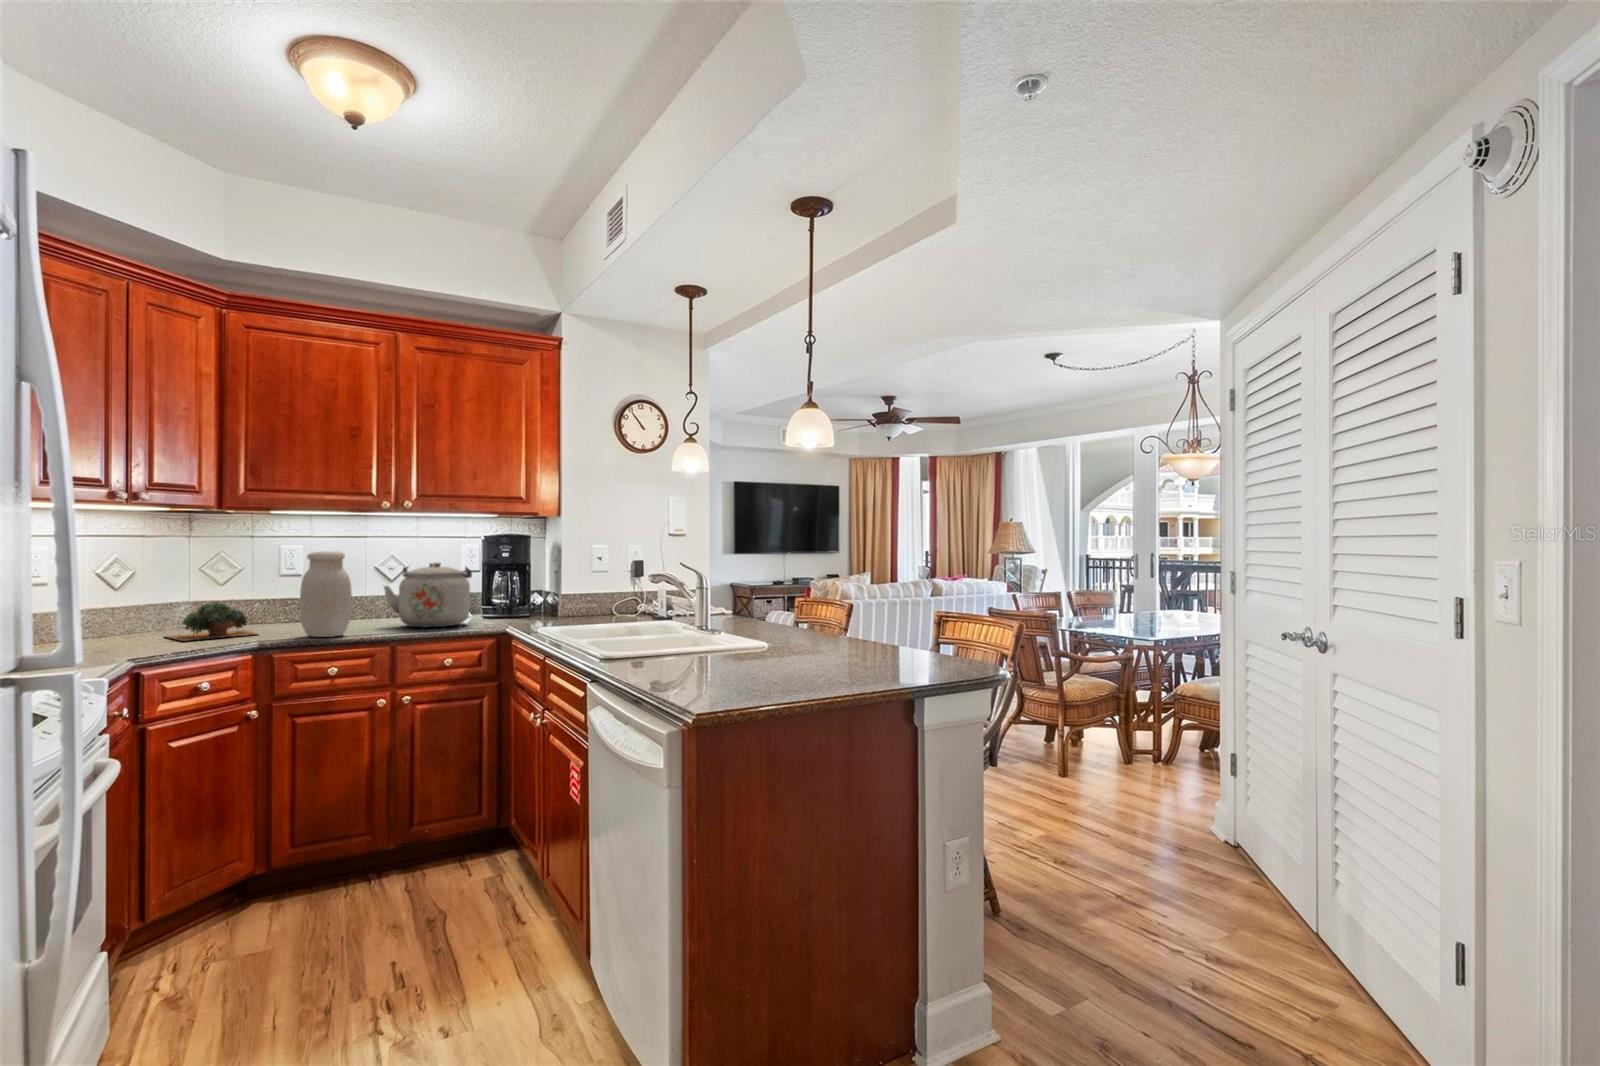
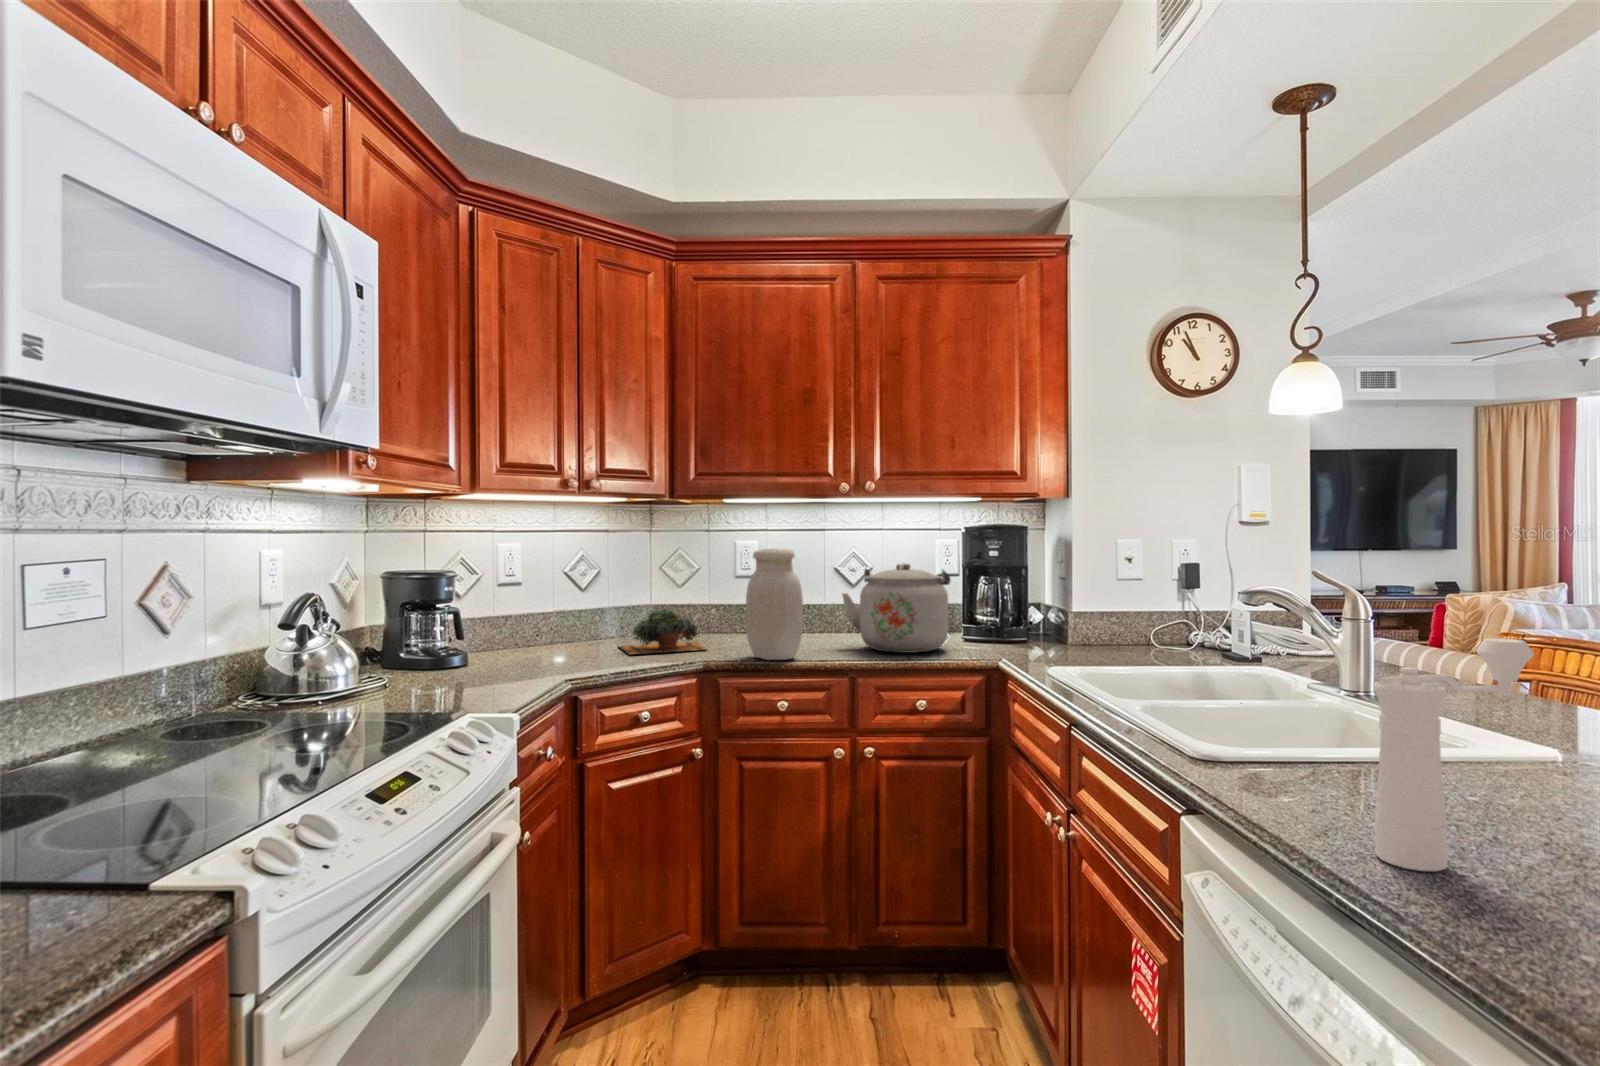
pepper mill: none [655,585,715,678] -> present [1373,638,1534,872]

